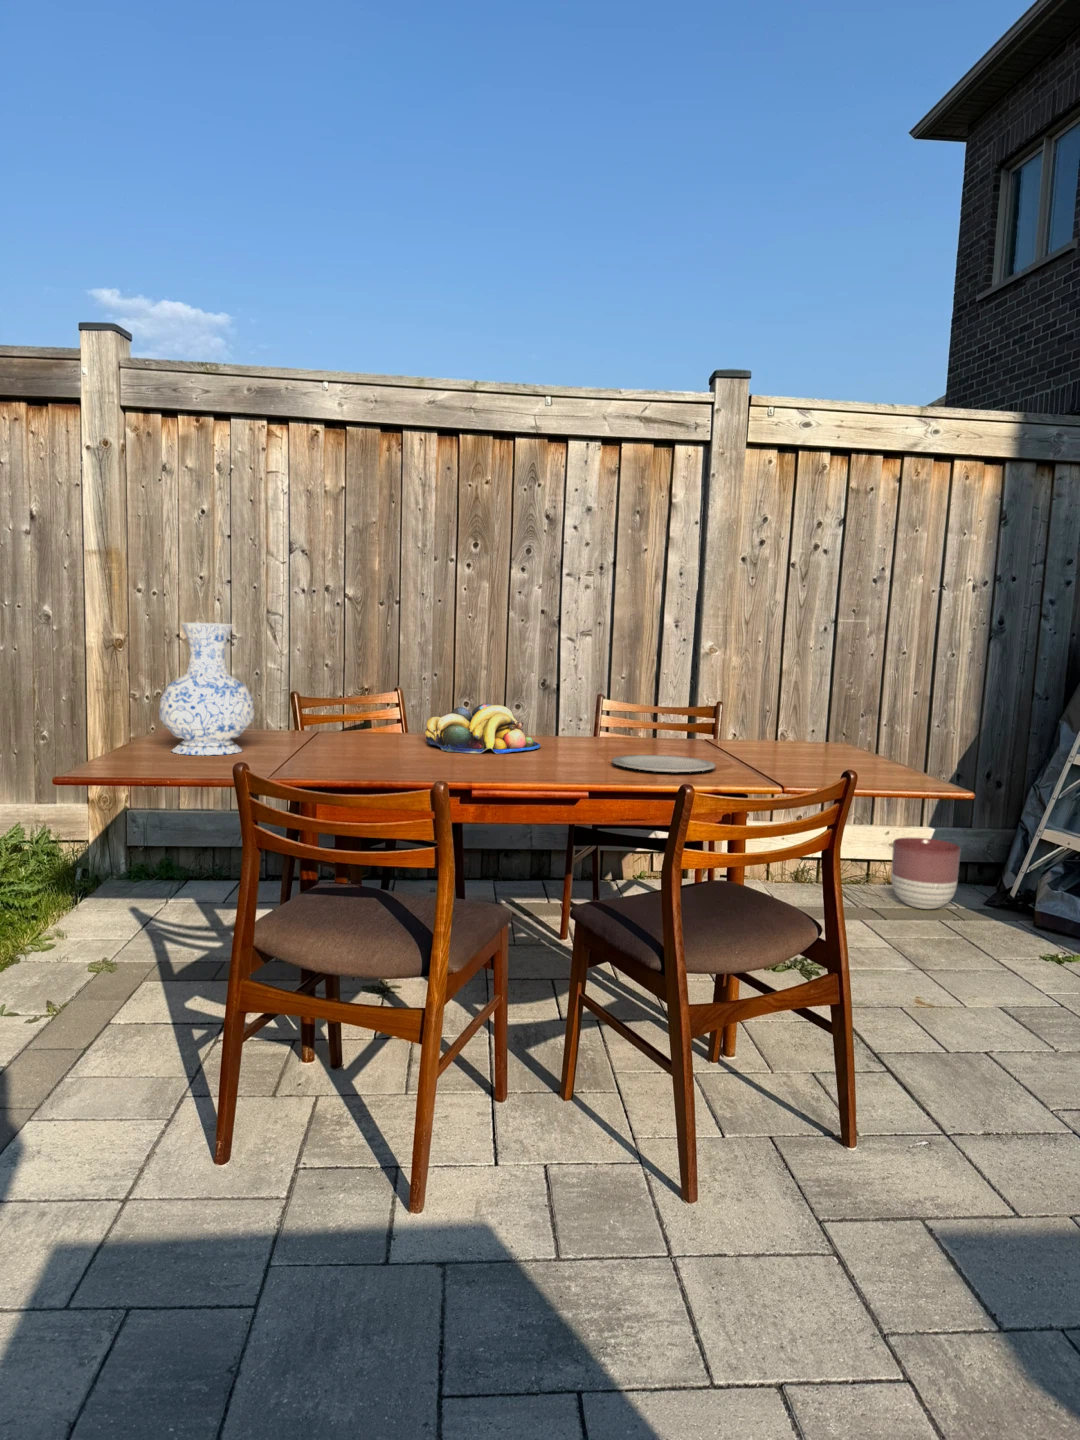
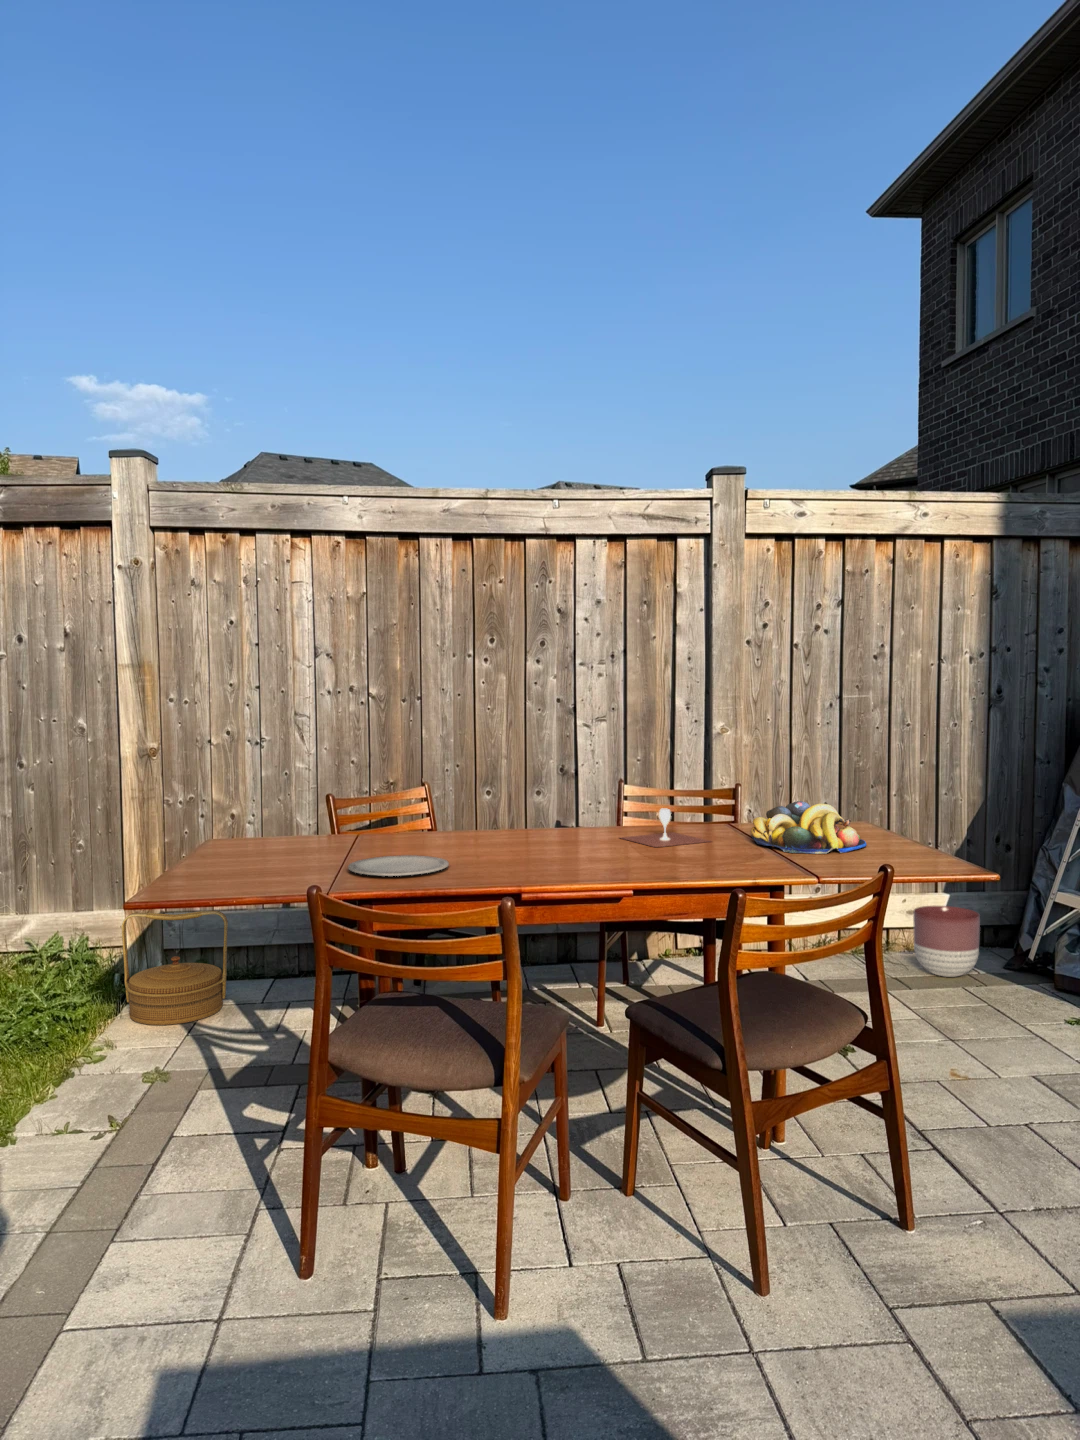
vase: present [159,623,254,755] -> none [215,743,305,873]
fruit bowl: present [425,704,540,754] -> present [751,801,867,854]
wine glass: none [586,715,683,753] -> present [621,809,709,847]
plate: present [612,755,716,773] -> present [348,855,449,876]
woven basket: none [85,804,193,917] -> present [121,911,228,1025]

